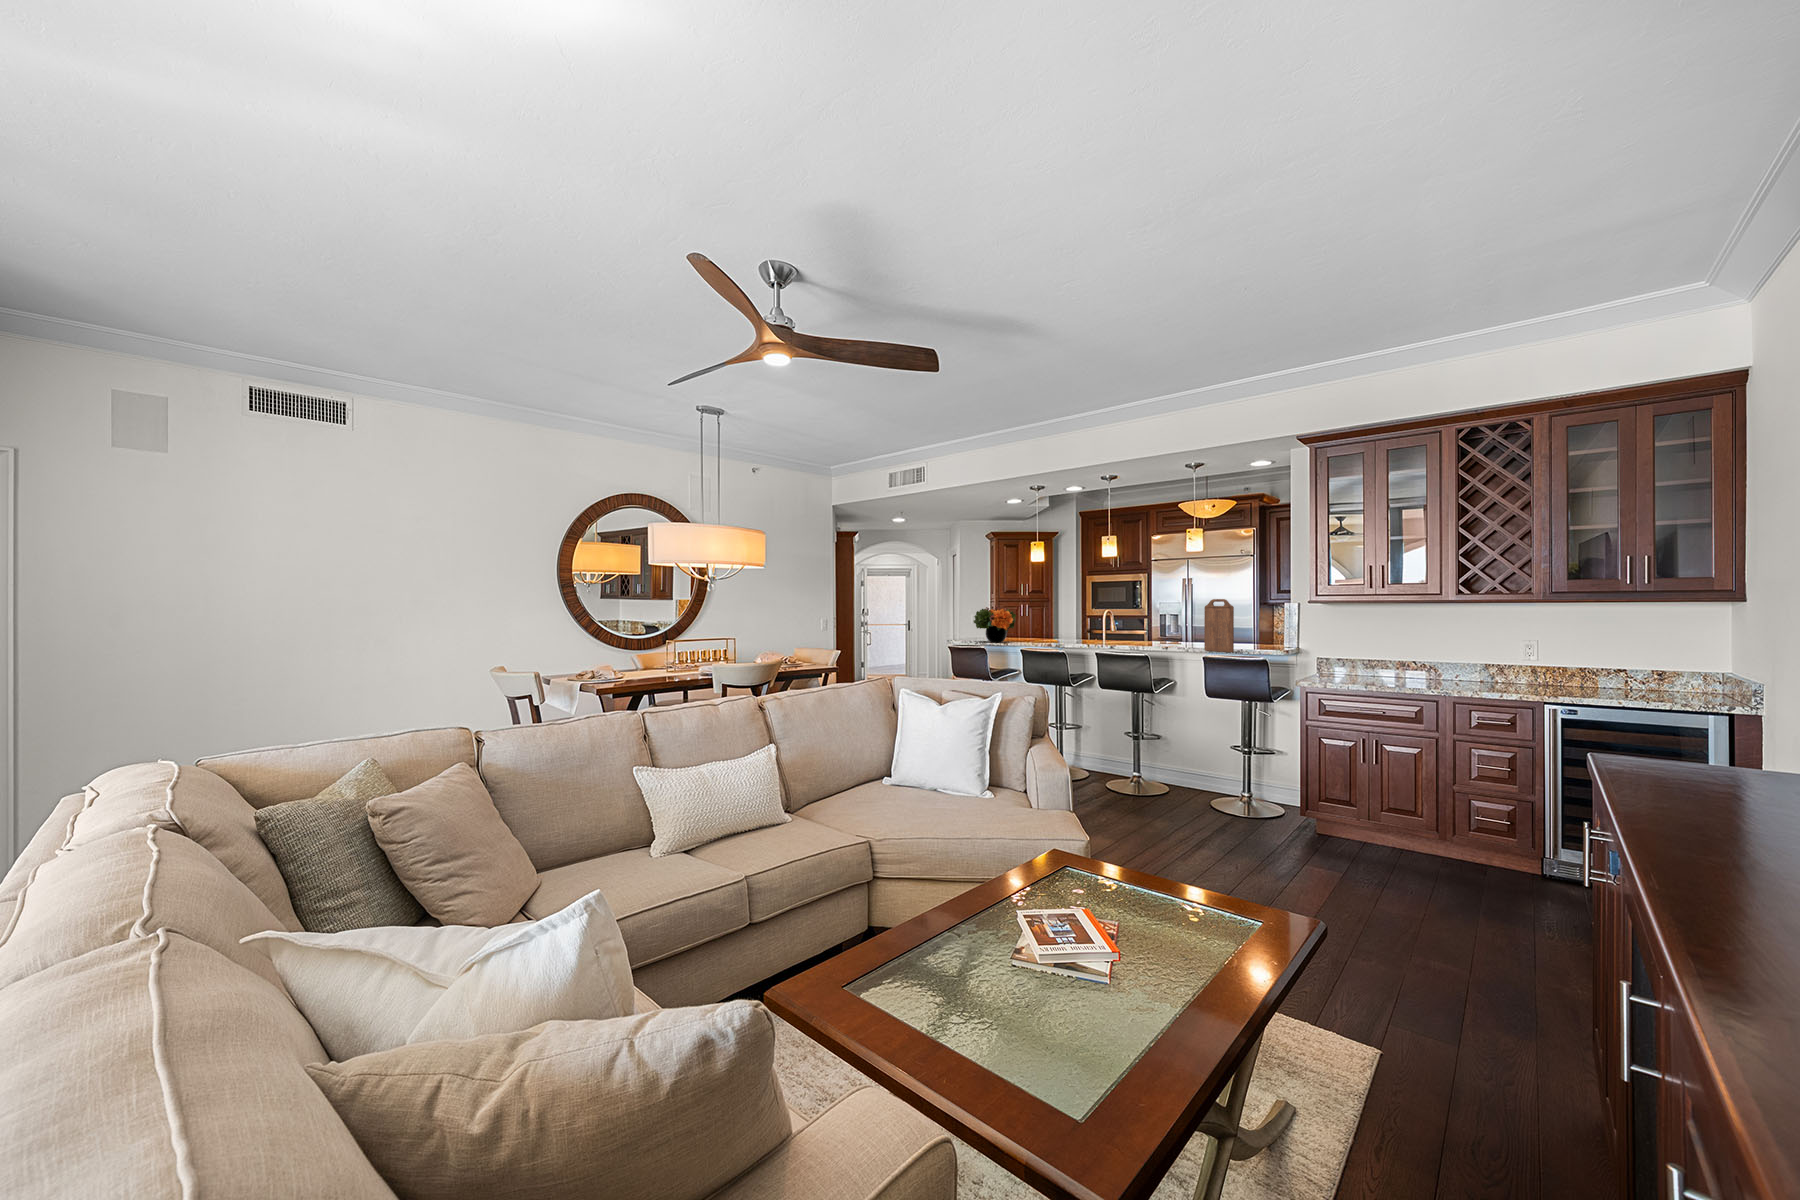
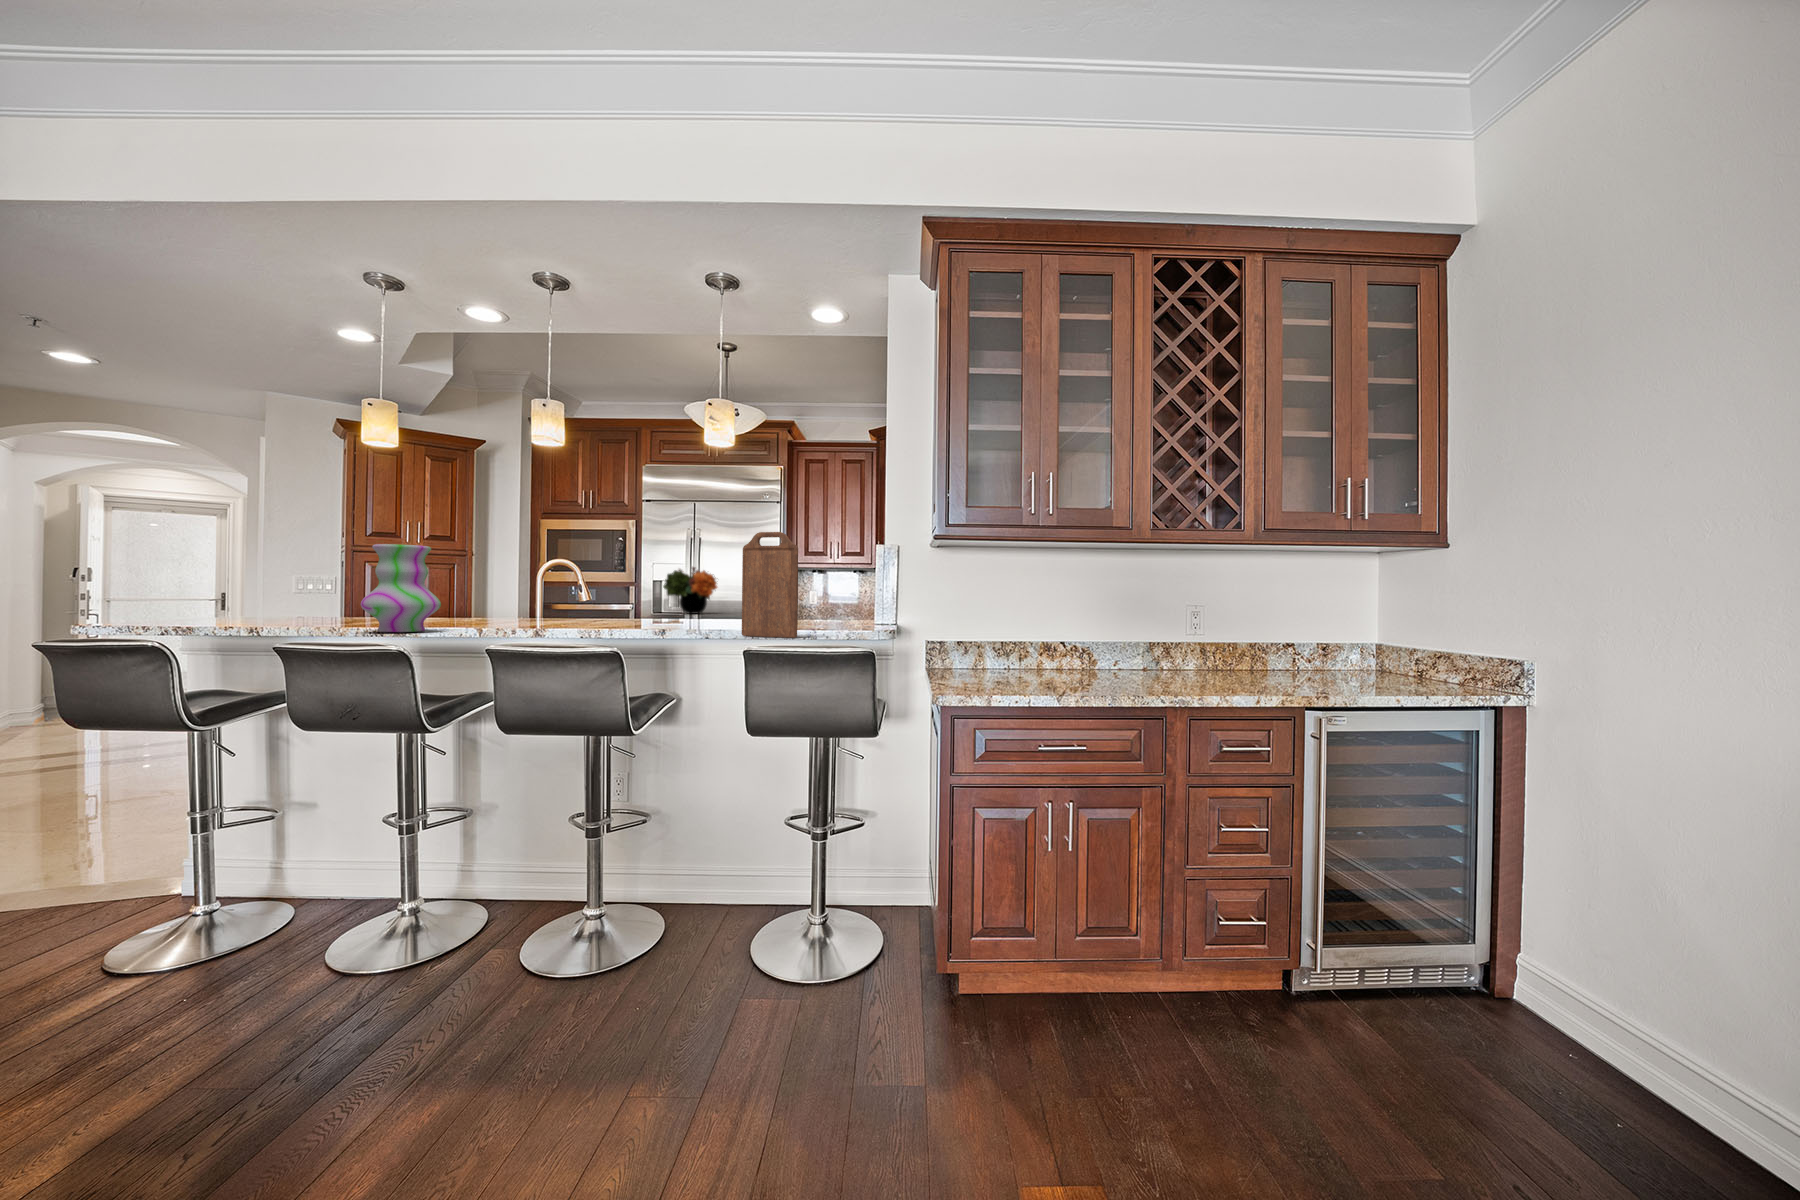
flower arrangement: present [973,606,1016,643] -> present [663,567,717,614]
vase: none [1035,607,1064,644] -> present [361,544,441,632]

